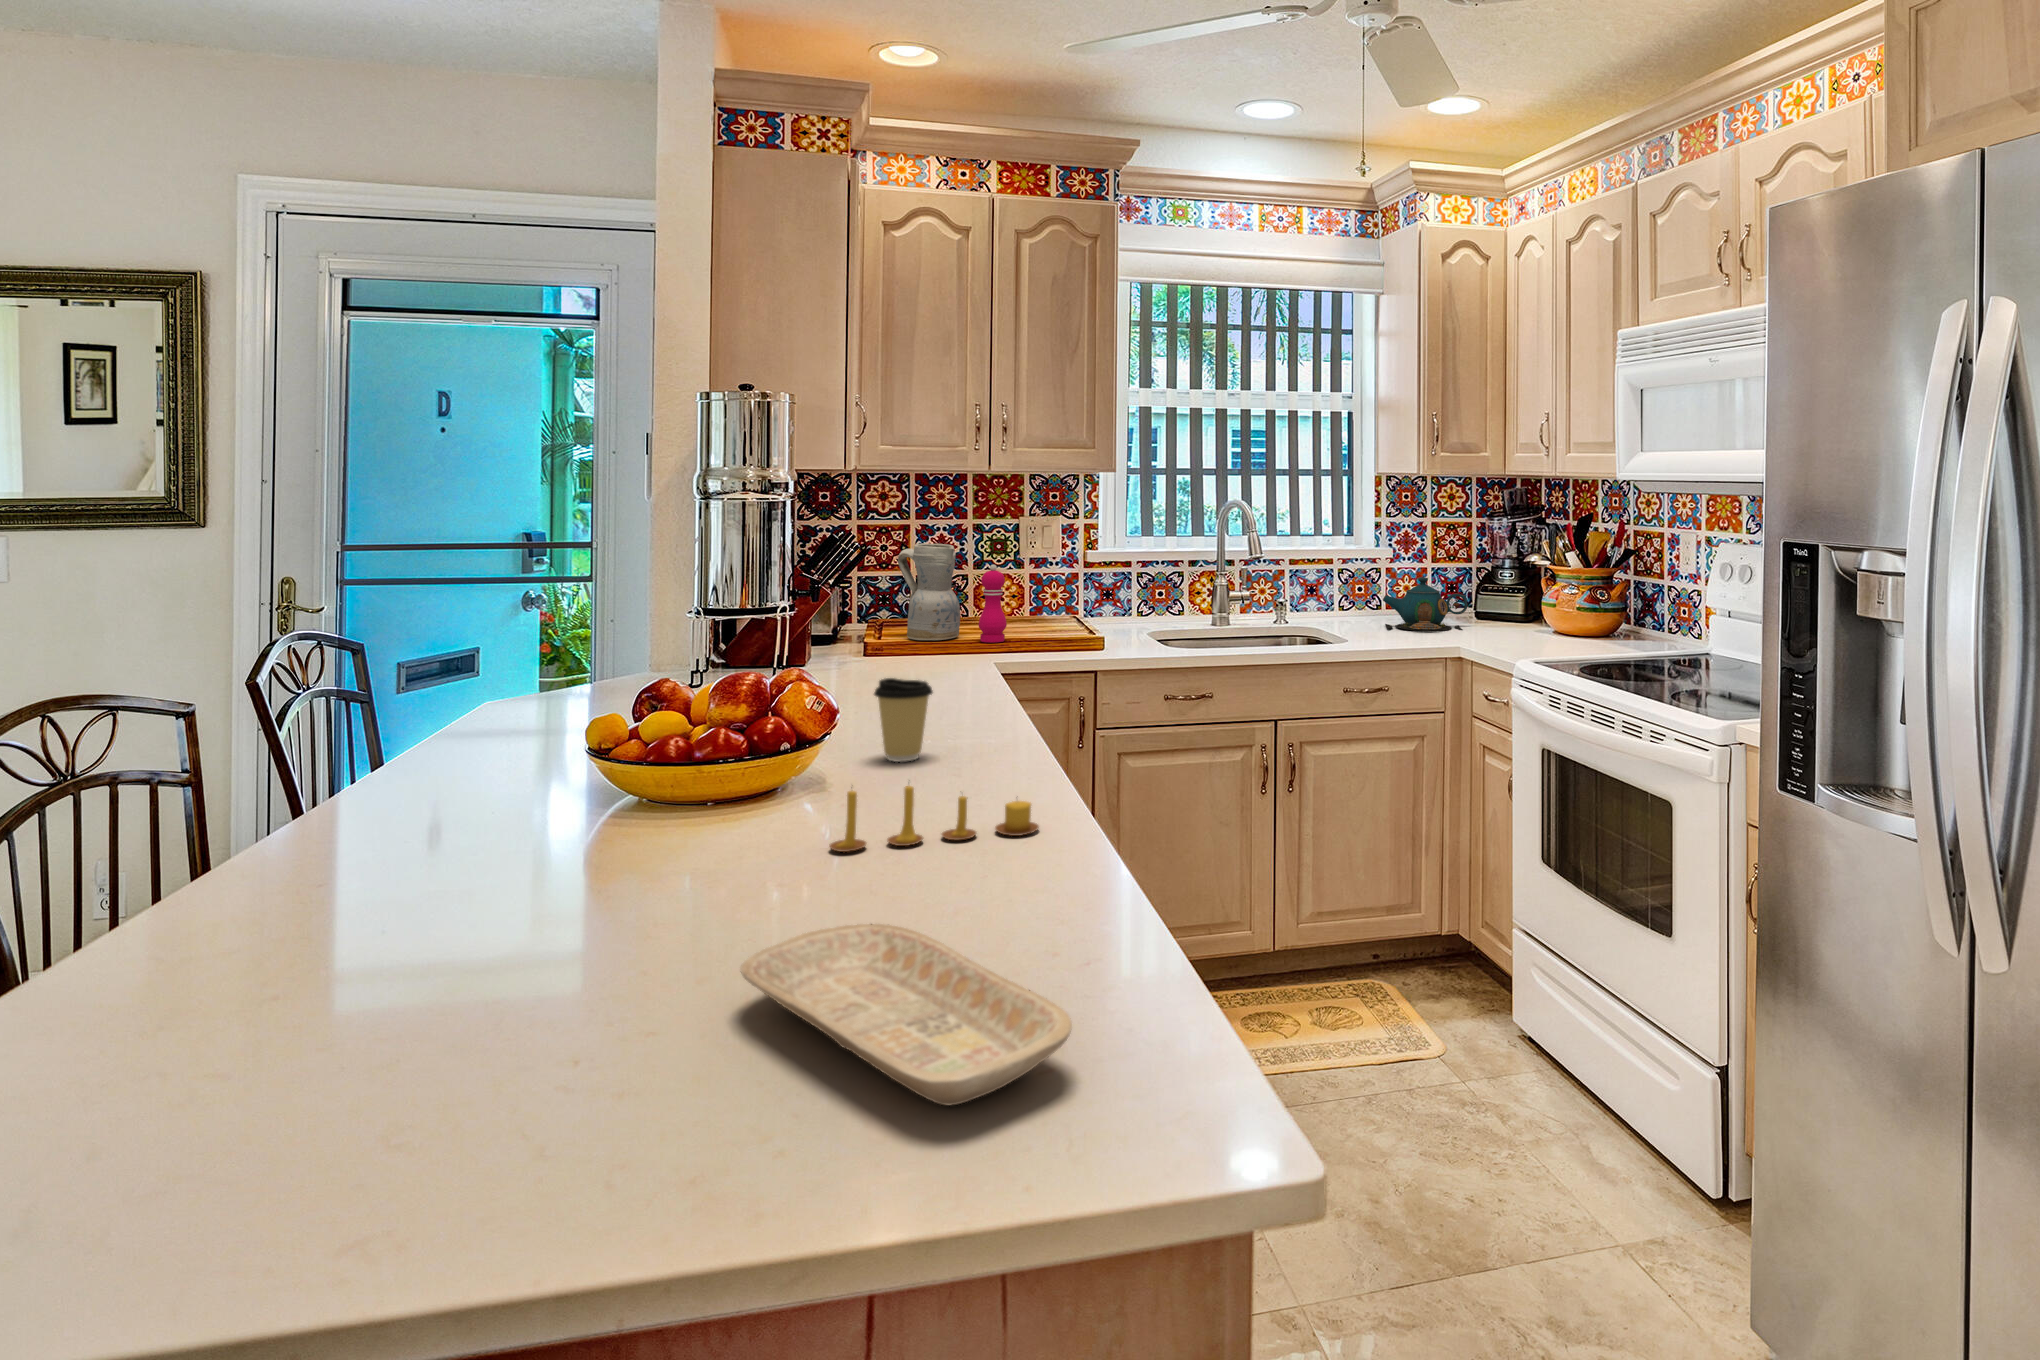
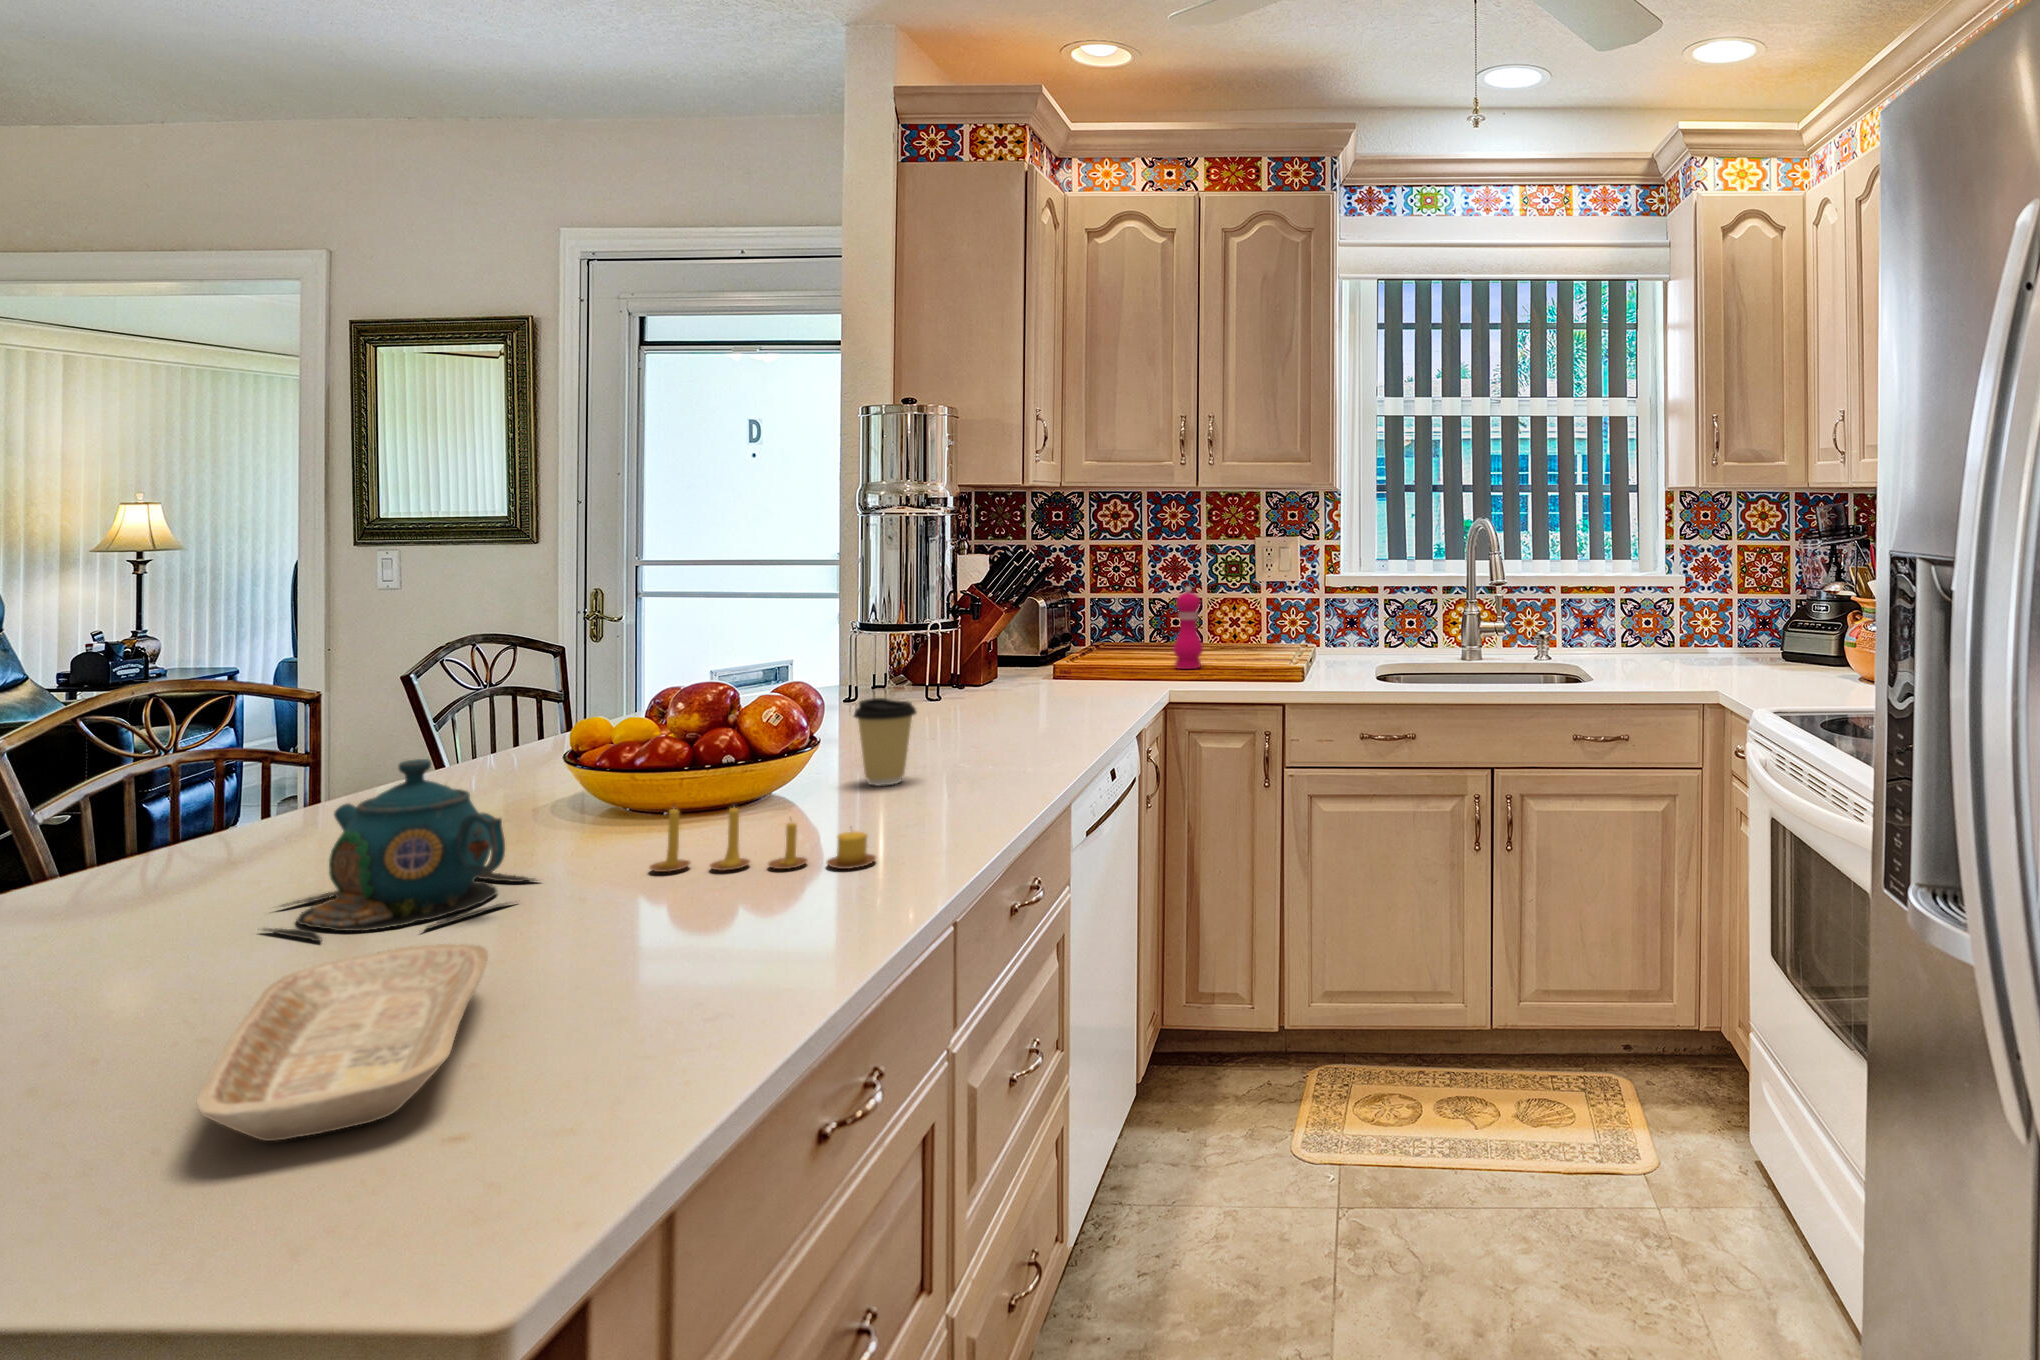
ceramic pitcher: present [898,543,960,640] -> none [1103,563,1164,665]
teapot: present [1383,577,1467,632] -> present [264,759,537,941]

